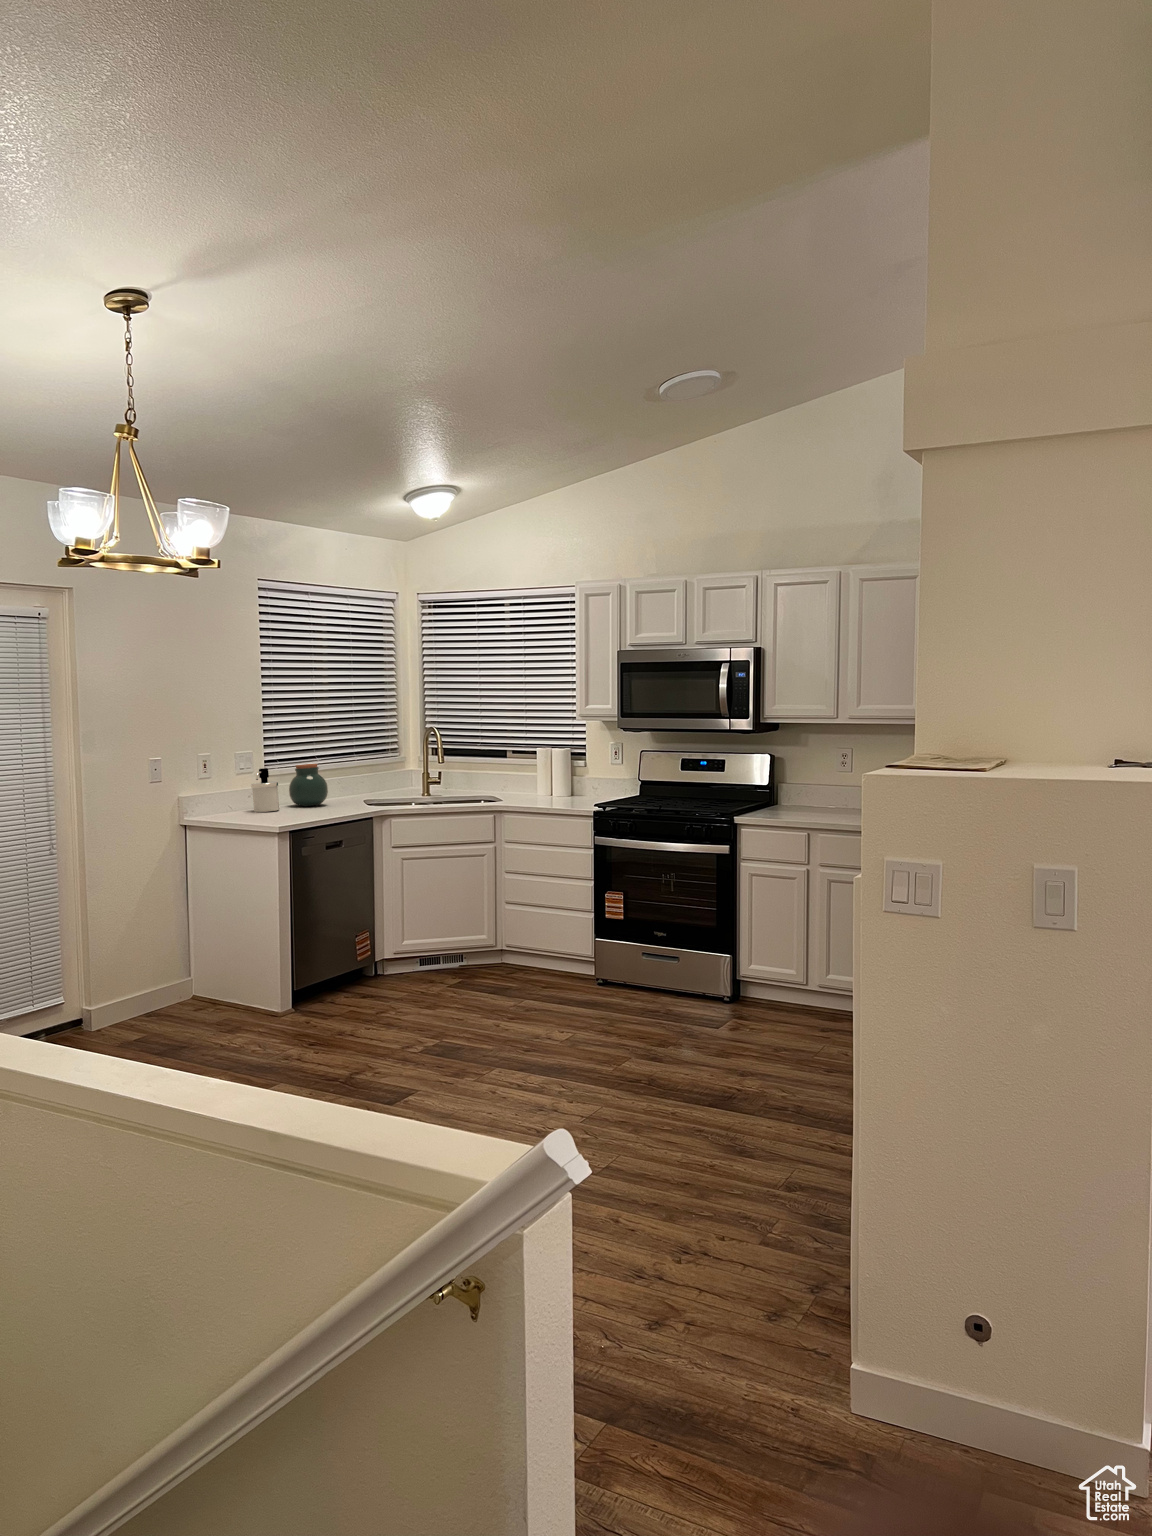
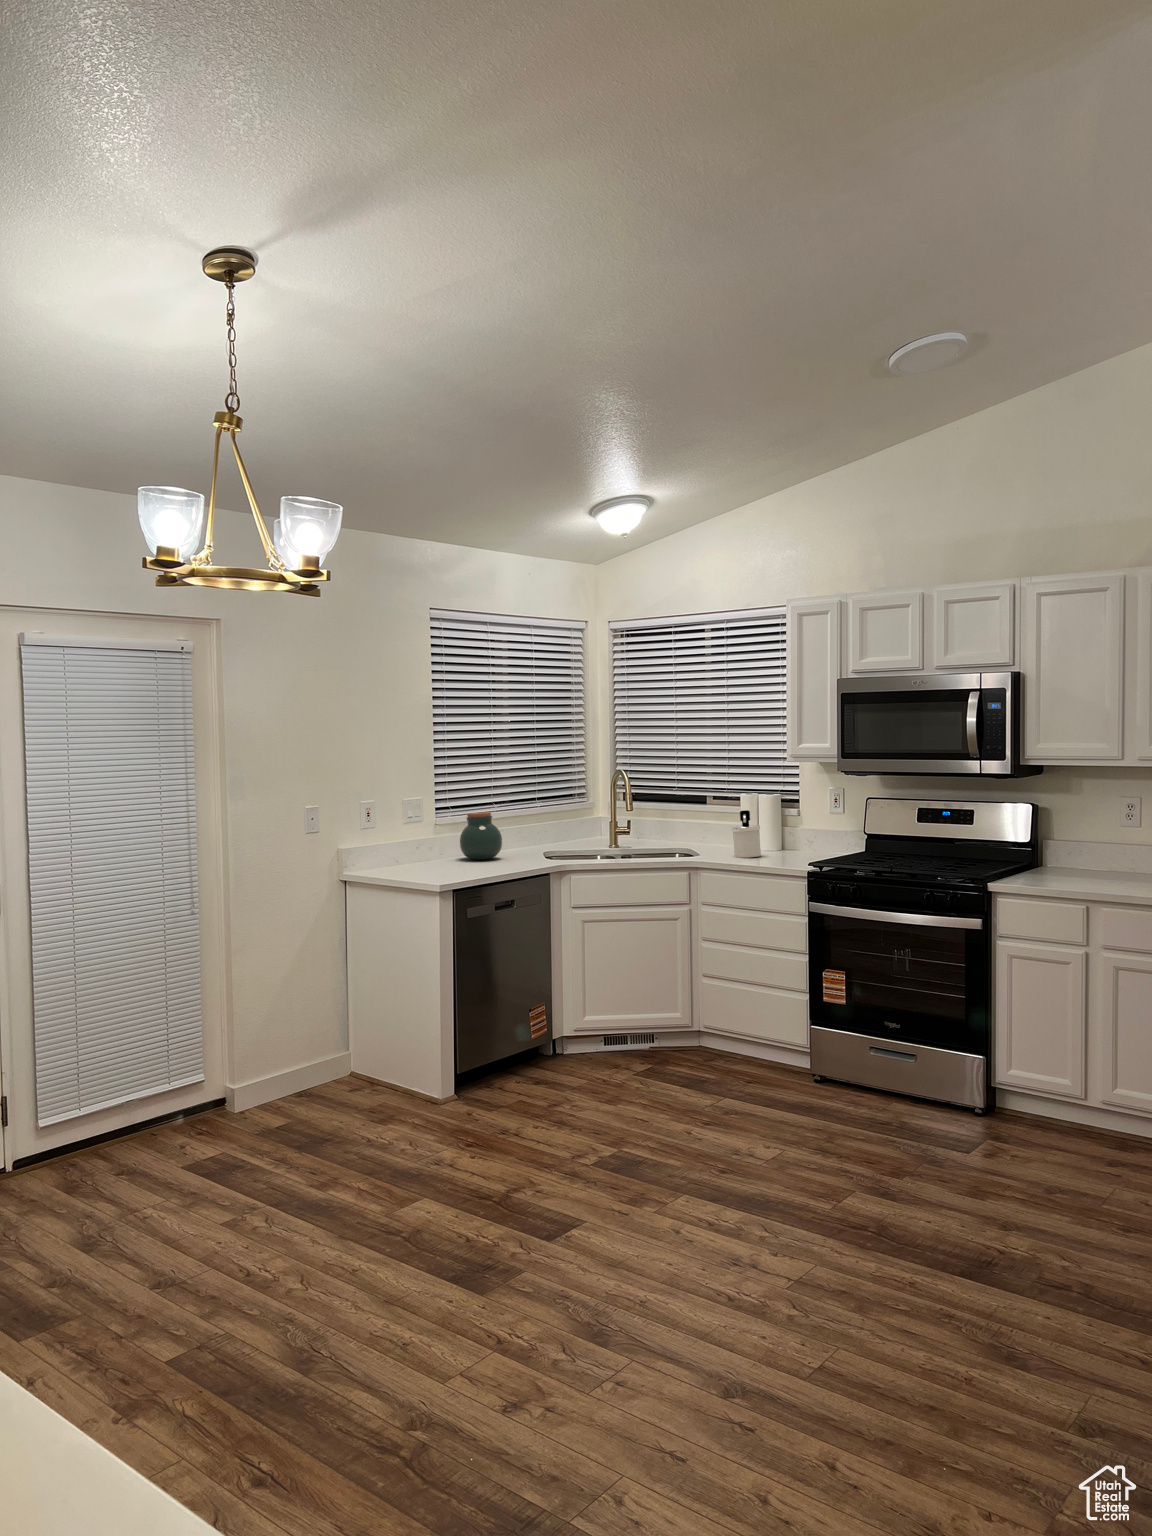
soap dispenser: present [251,768,279,812] -> present [732,810,761,858]

